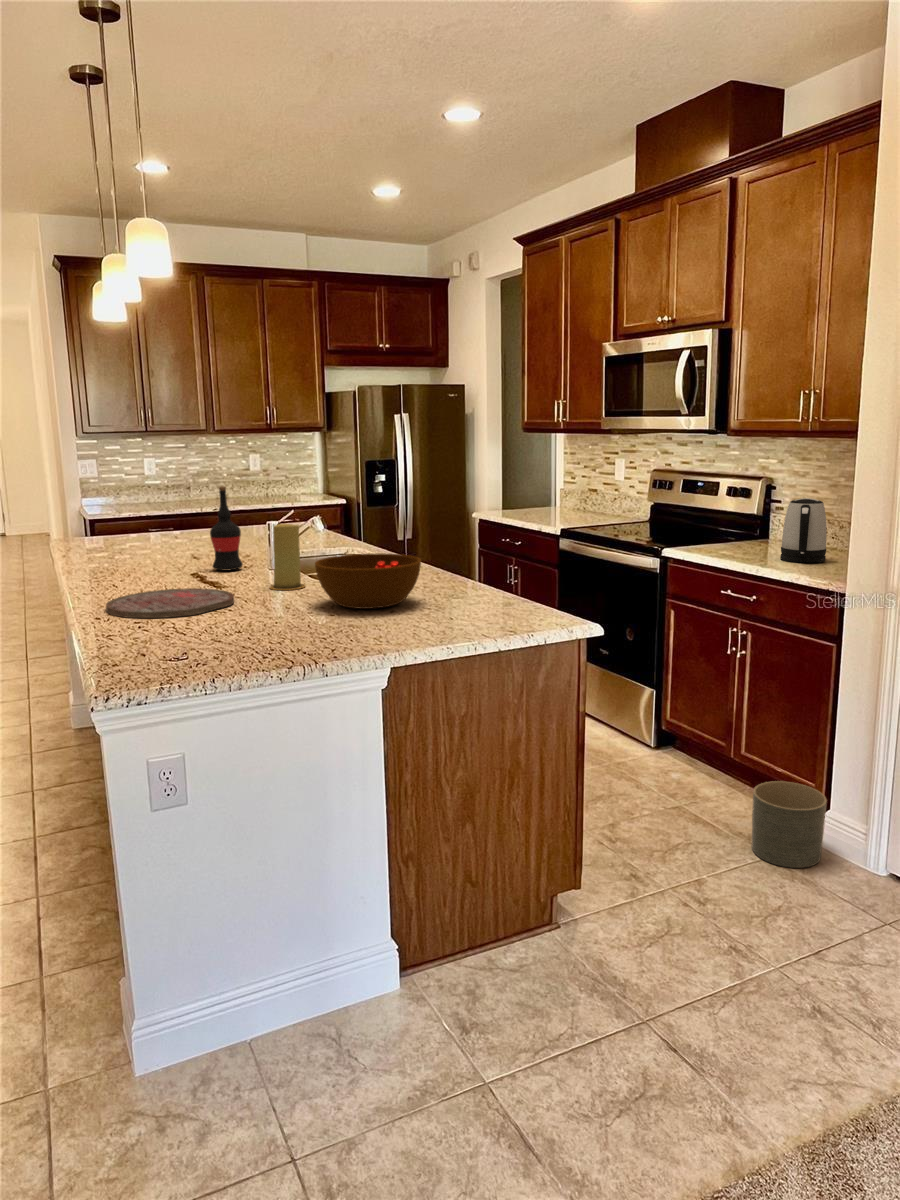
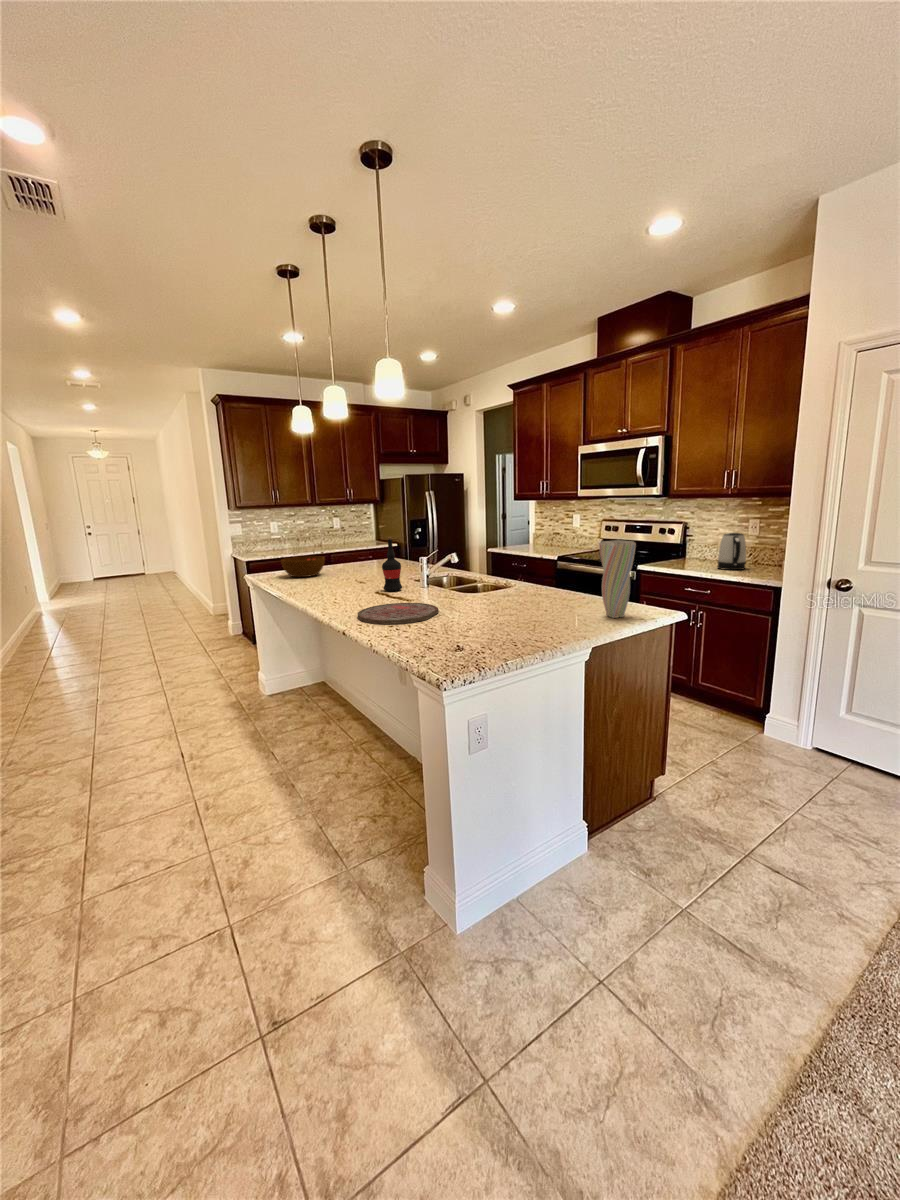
vase: none [447,504,499,627] -> present [599,540,636,618]
candle: present [270,524,305,590] -> none [441,559,464,601]
bowl: present [315,553,421,609] -> present [281,556,325,577]
planter: present [752,781,827,868] -> none [724,699,772,749]

